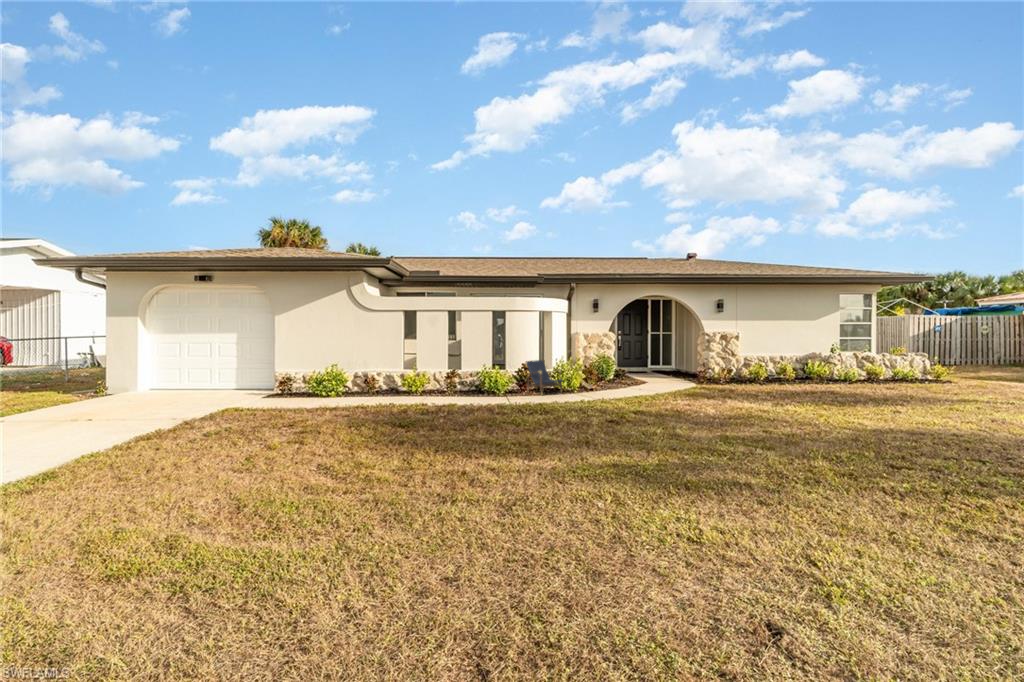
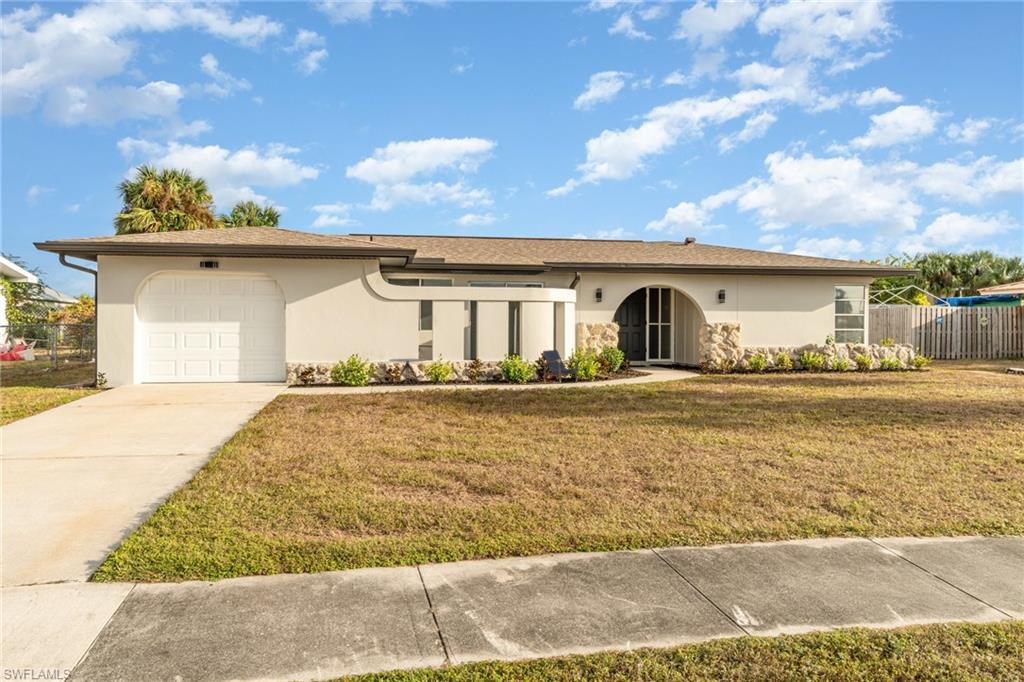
round table: none [365,369,403,397] -> present [390,359,425,384]

